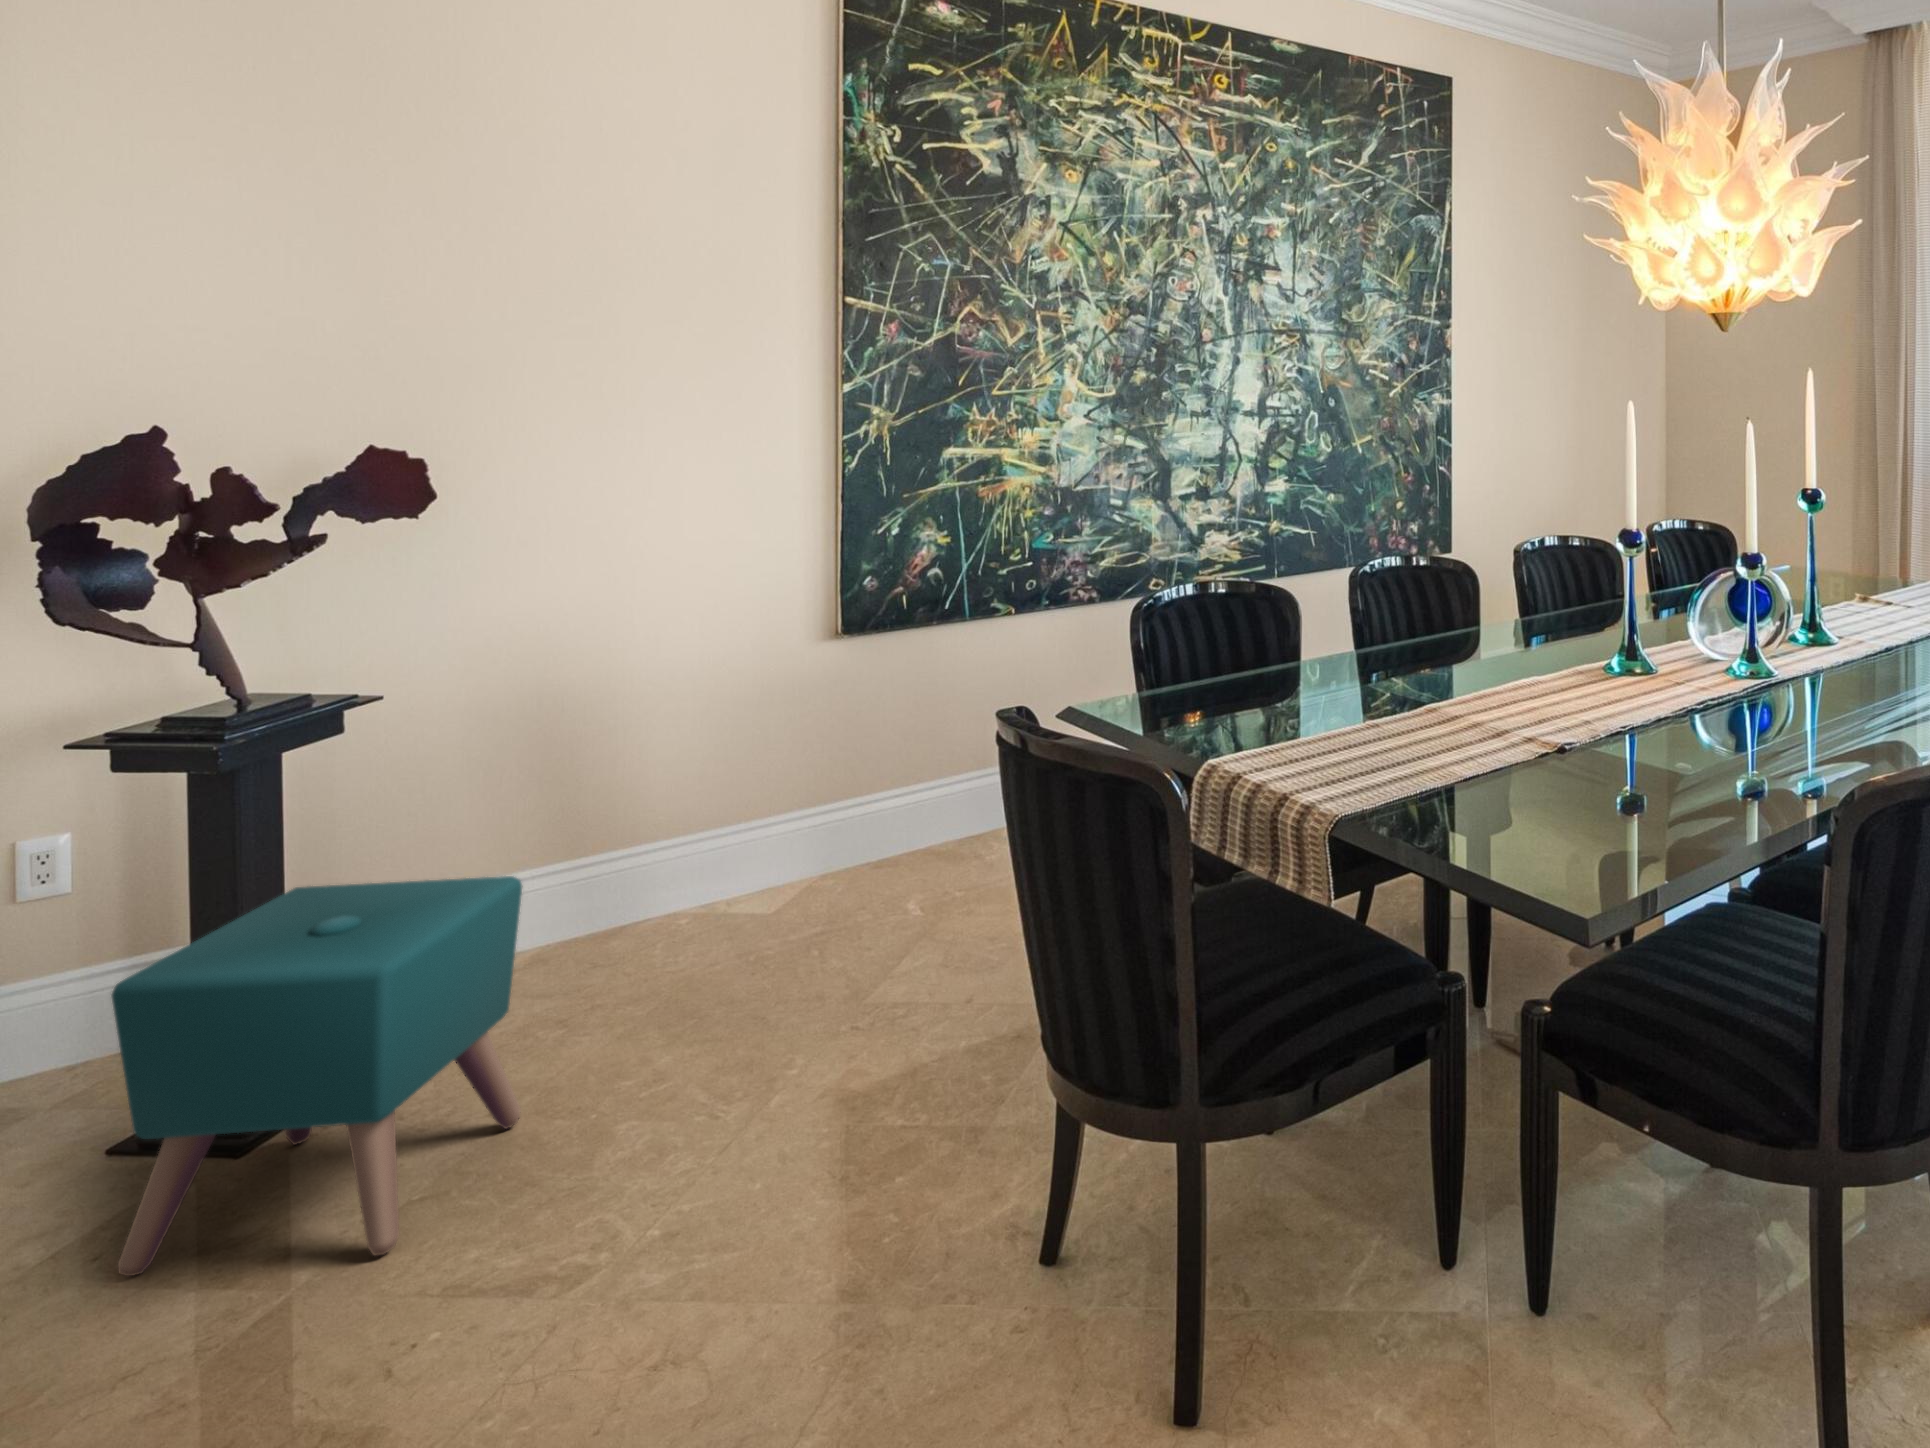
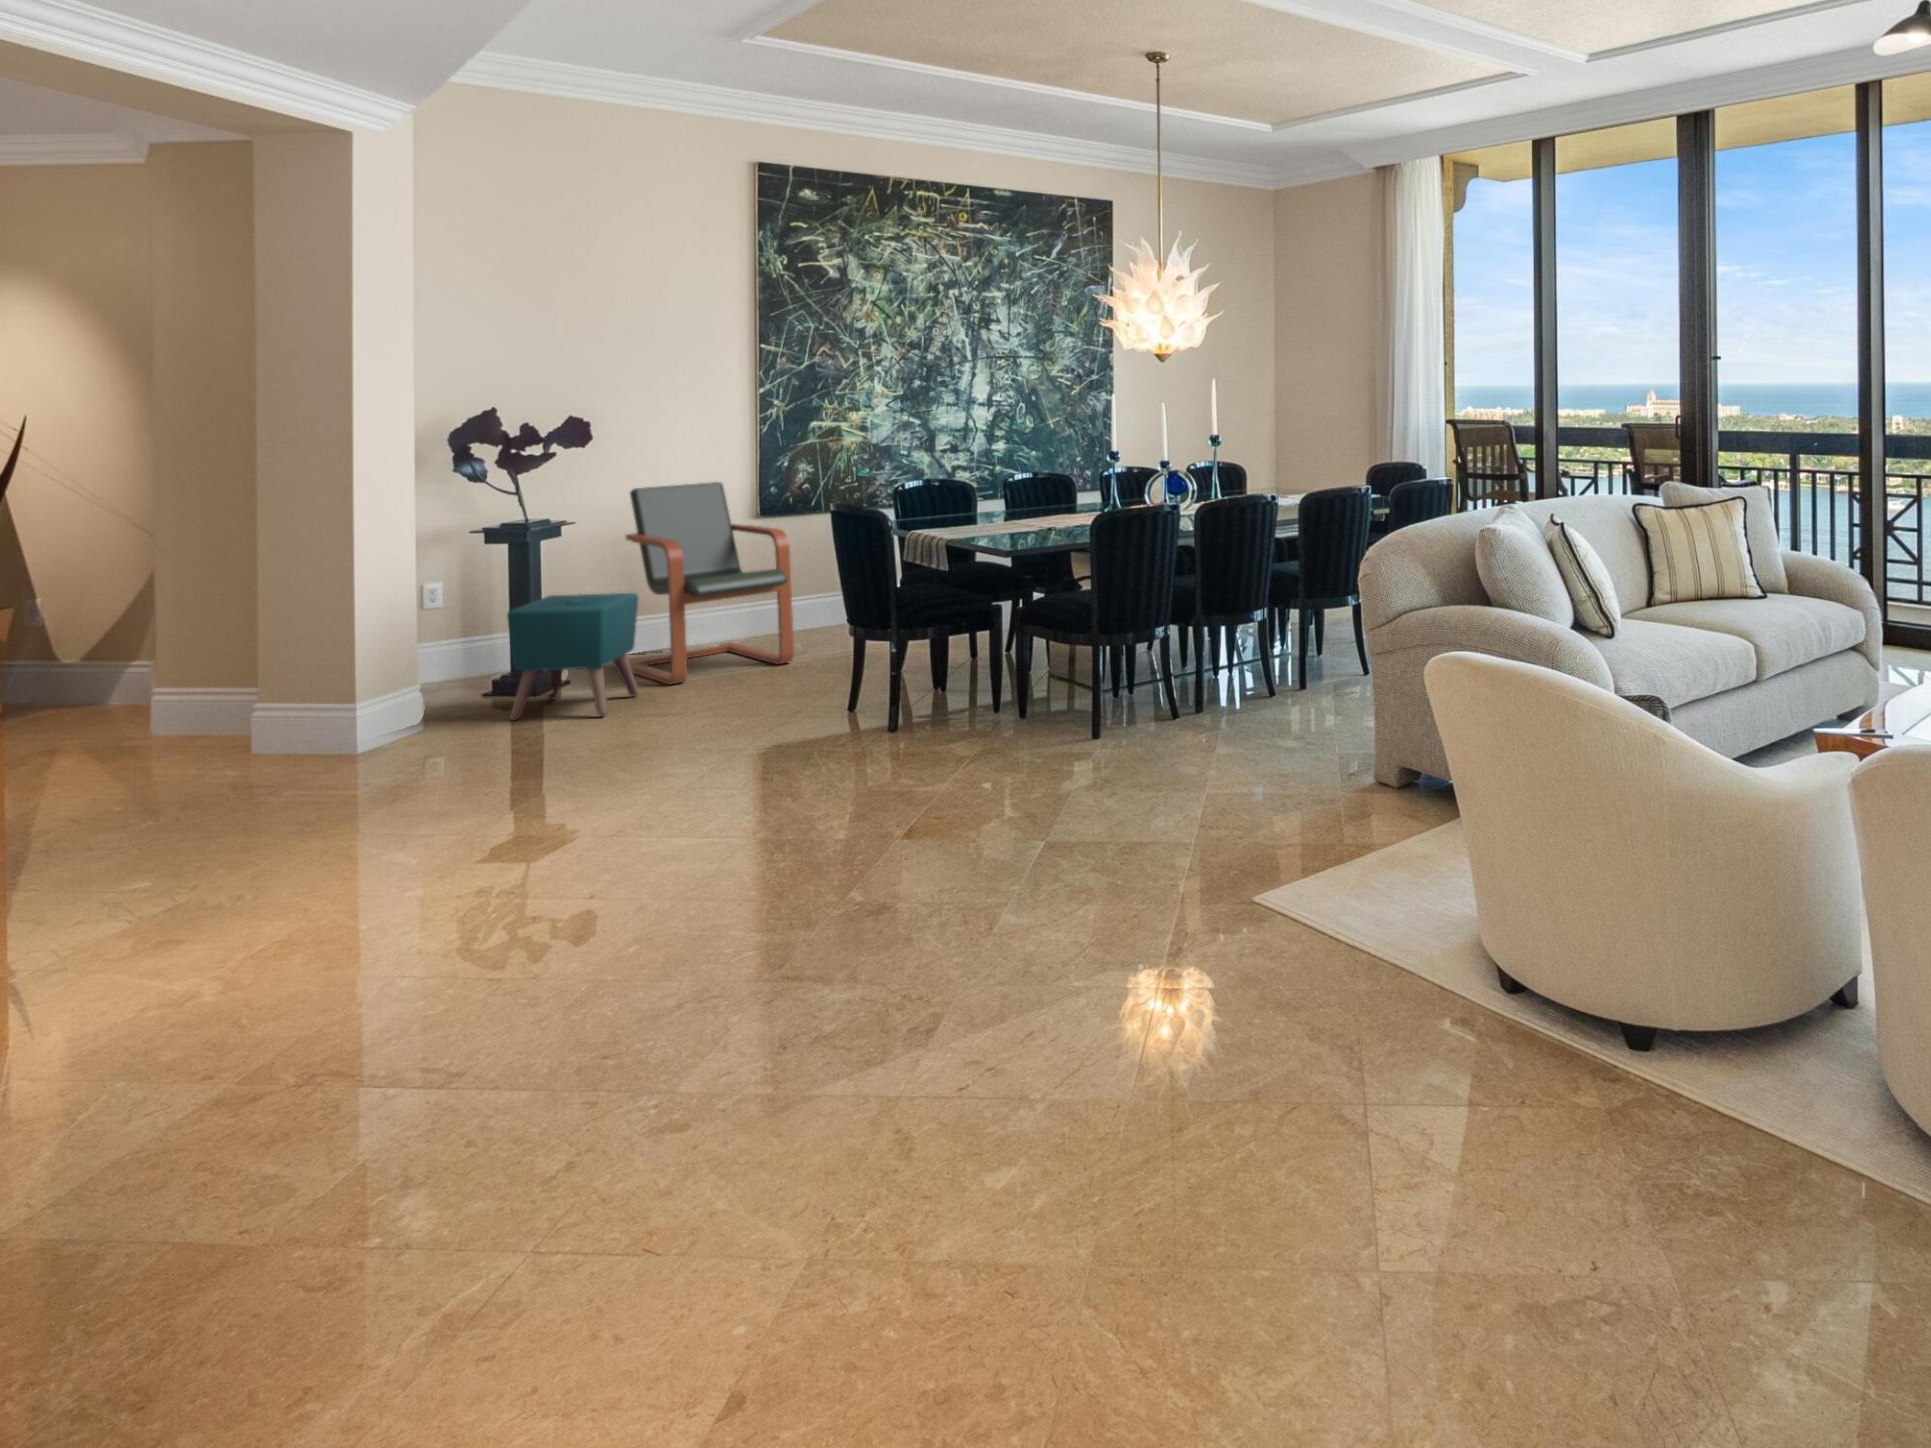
armchair: none [515,571,905,1064] -> present [626,482,794,685]

